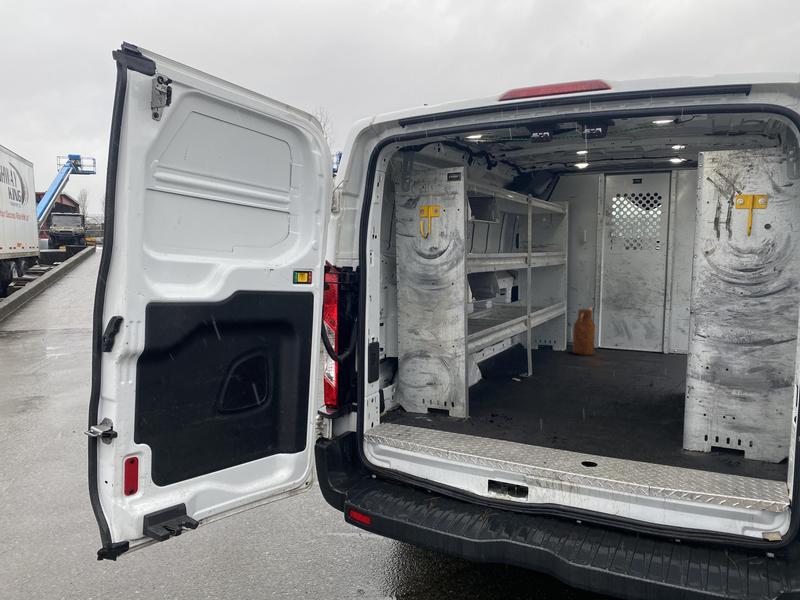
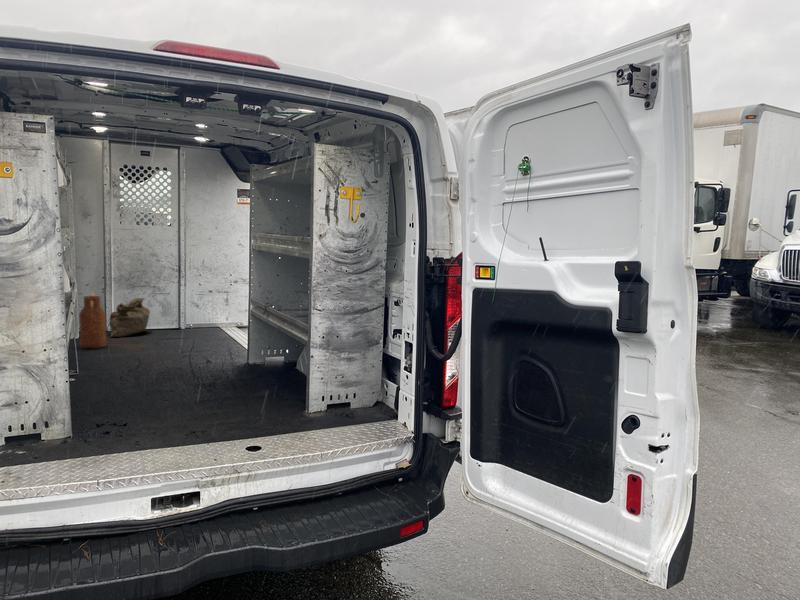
bag: none [606,316,649,349] -> present [109,298,150,337]

